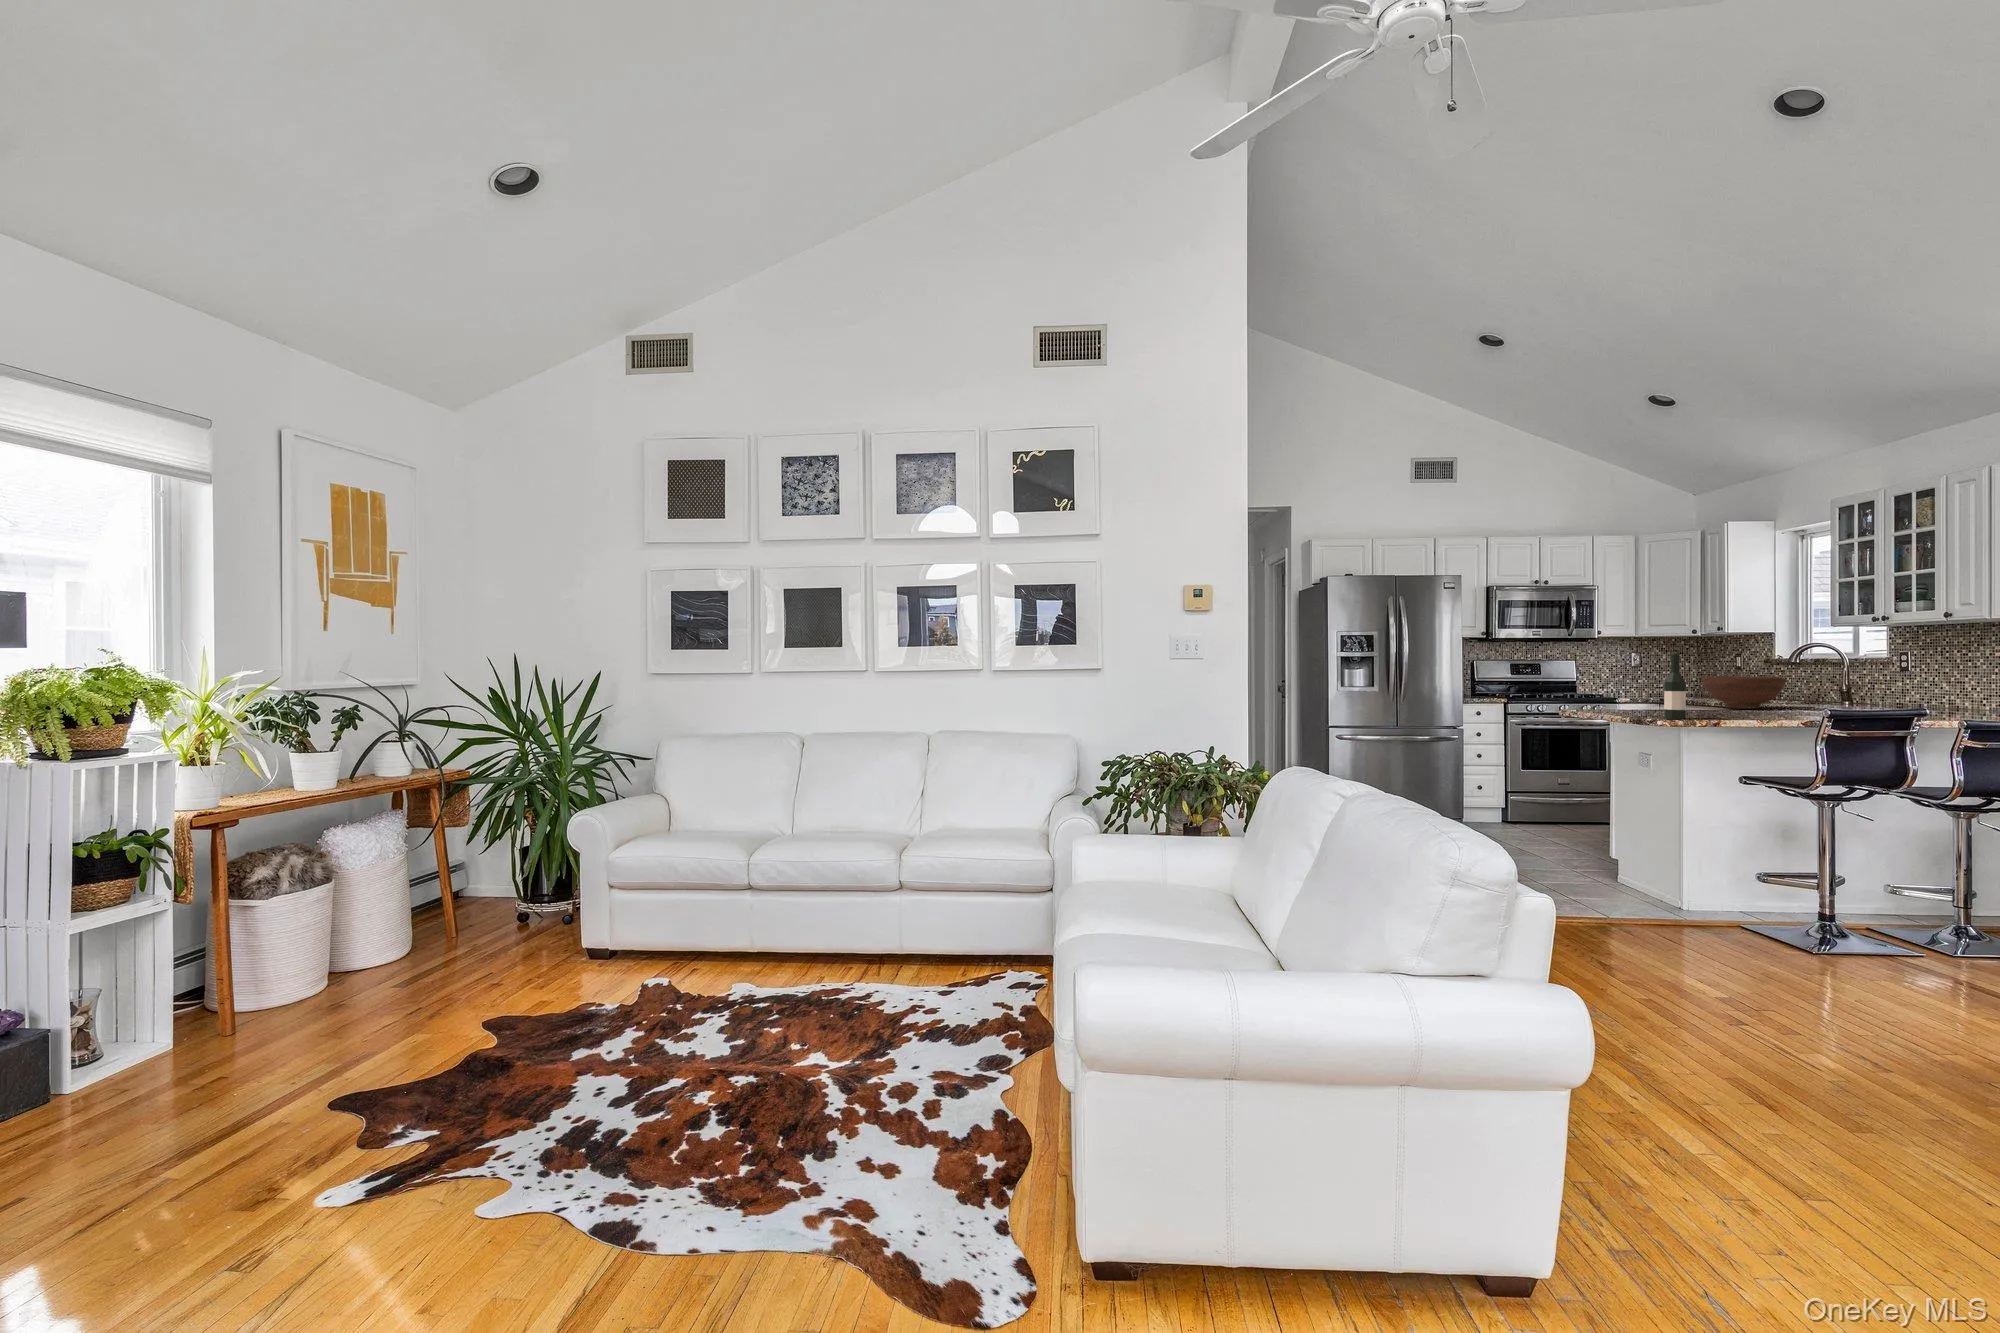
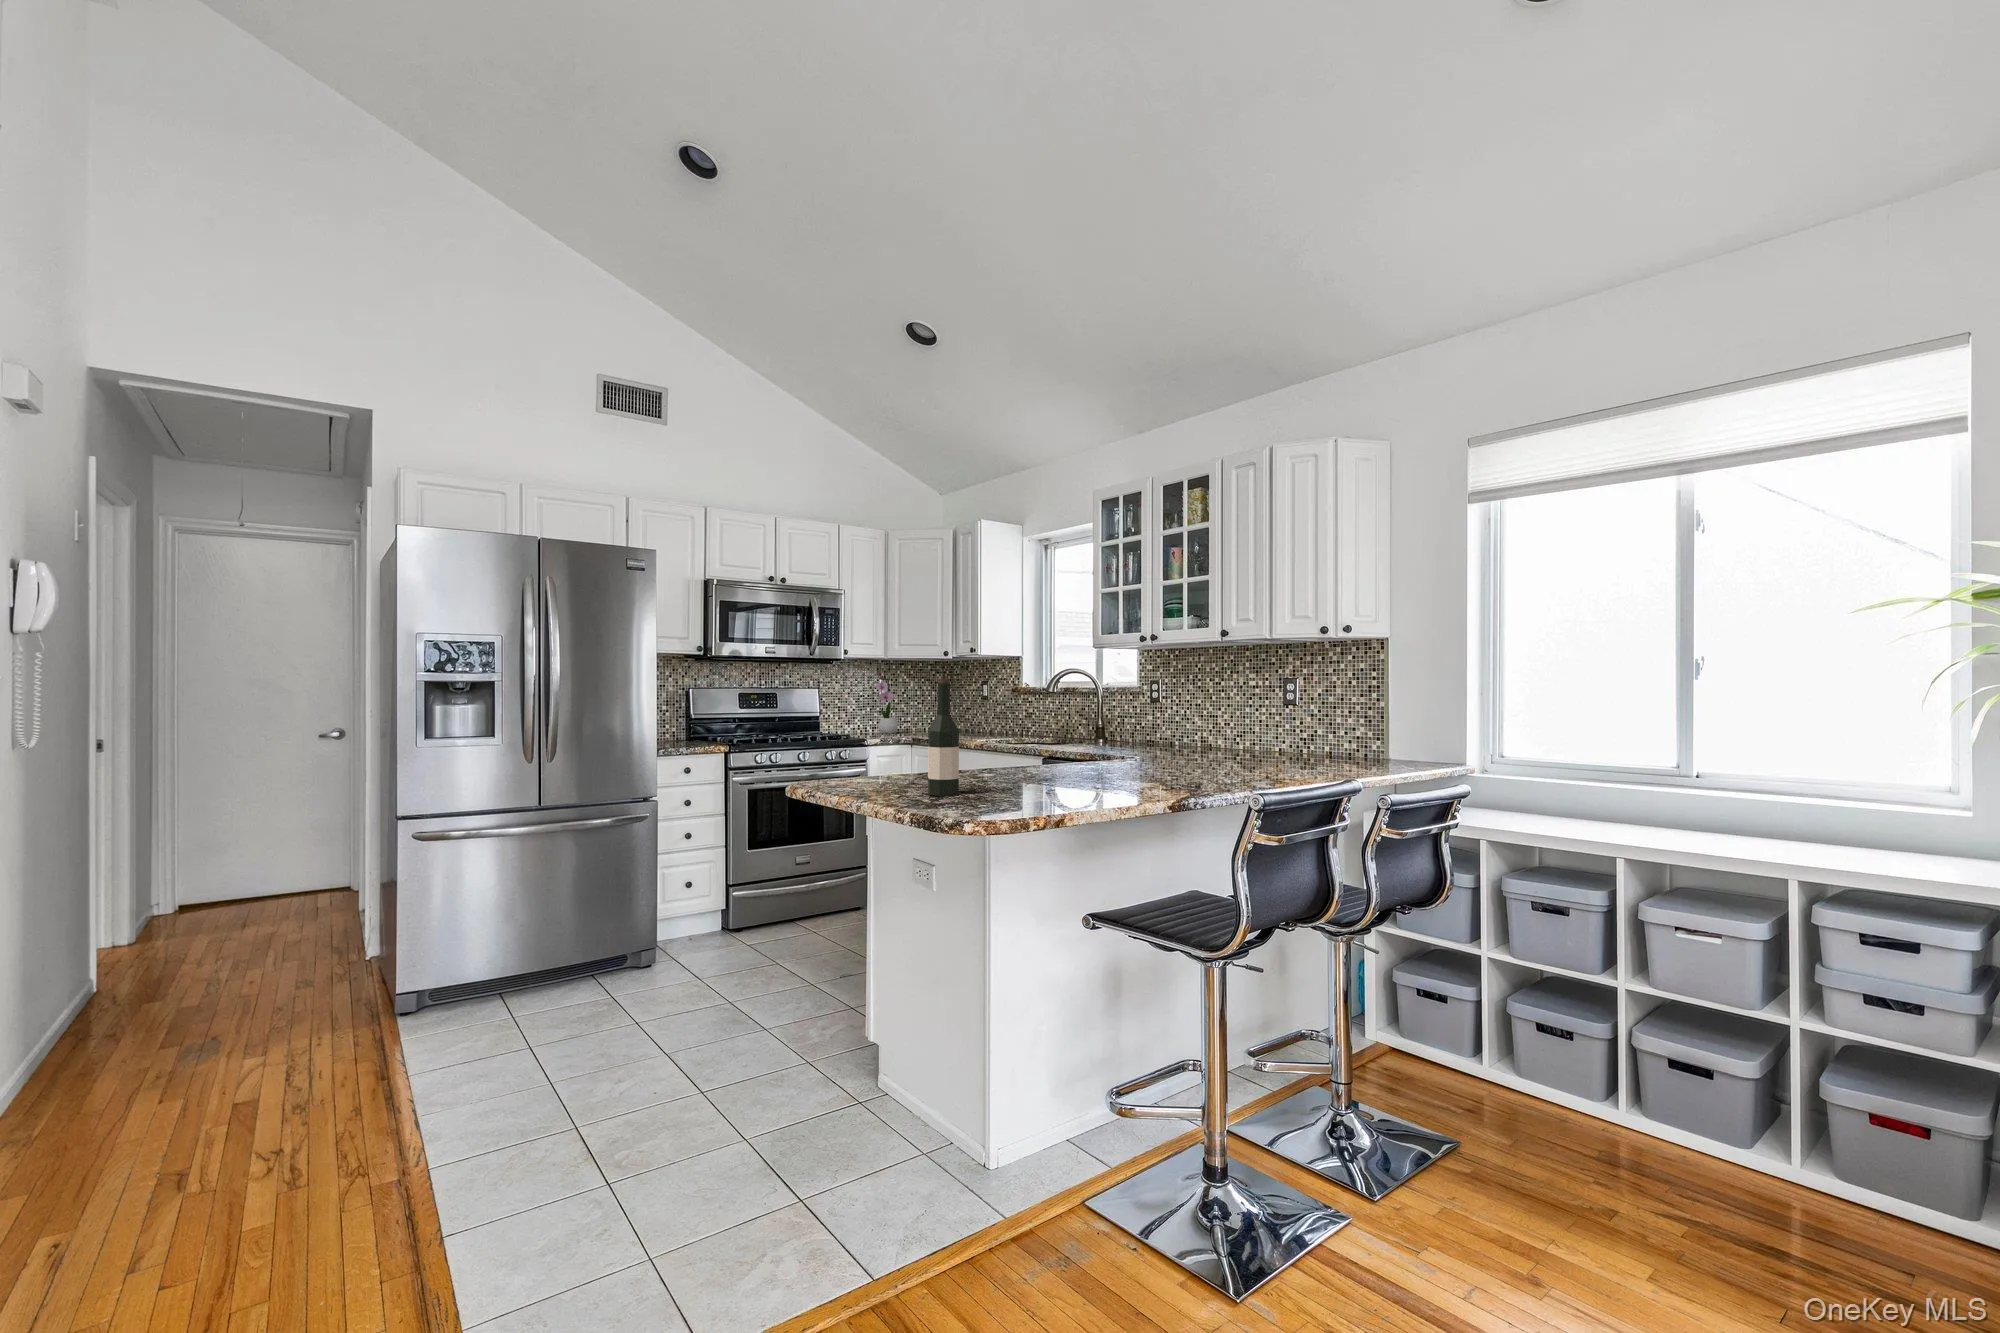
flower arrangement: none [1628,648,1652,697] -> present [876,673,899,734]
fruit bowl: present [1702,676,1787,709] -> none [966,712,1063,760]

